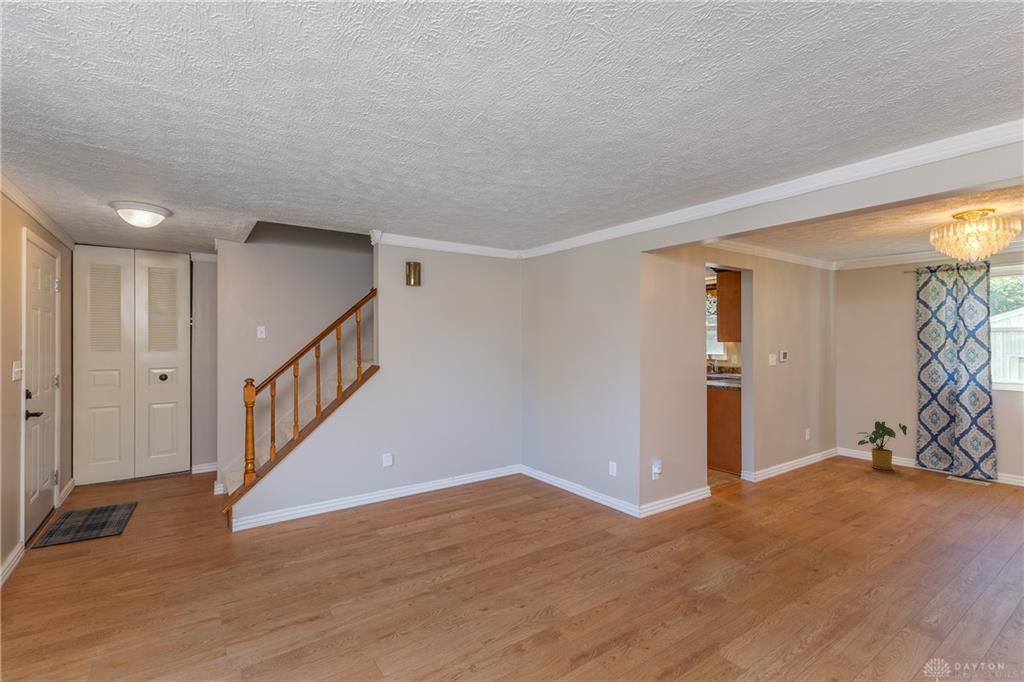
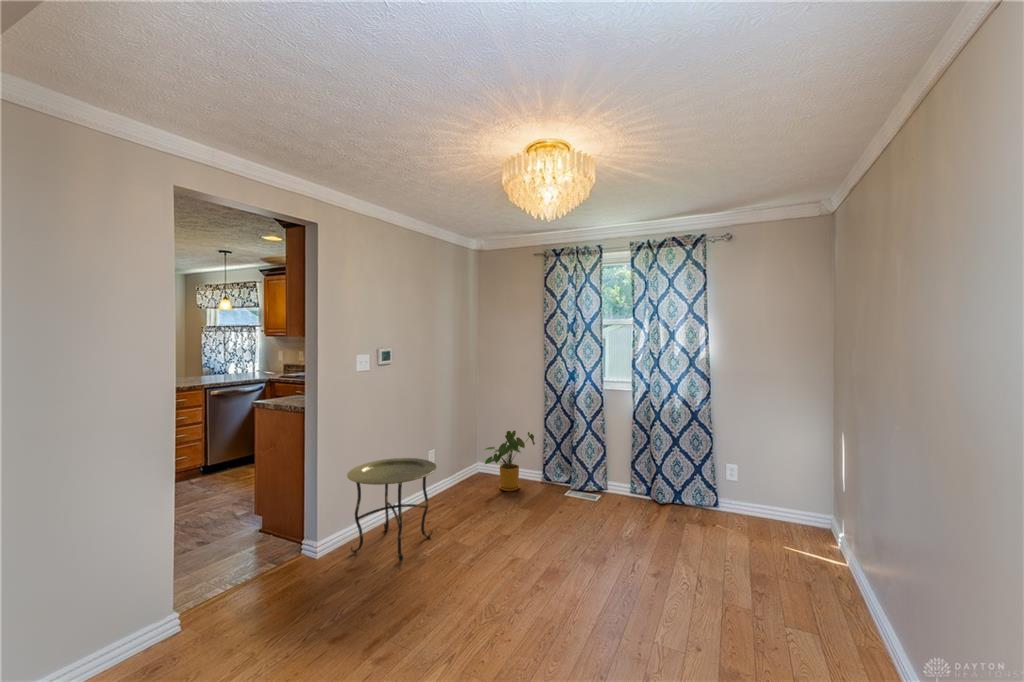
side table: none [769,428,838,493] -> present [347,458,436,562]

